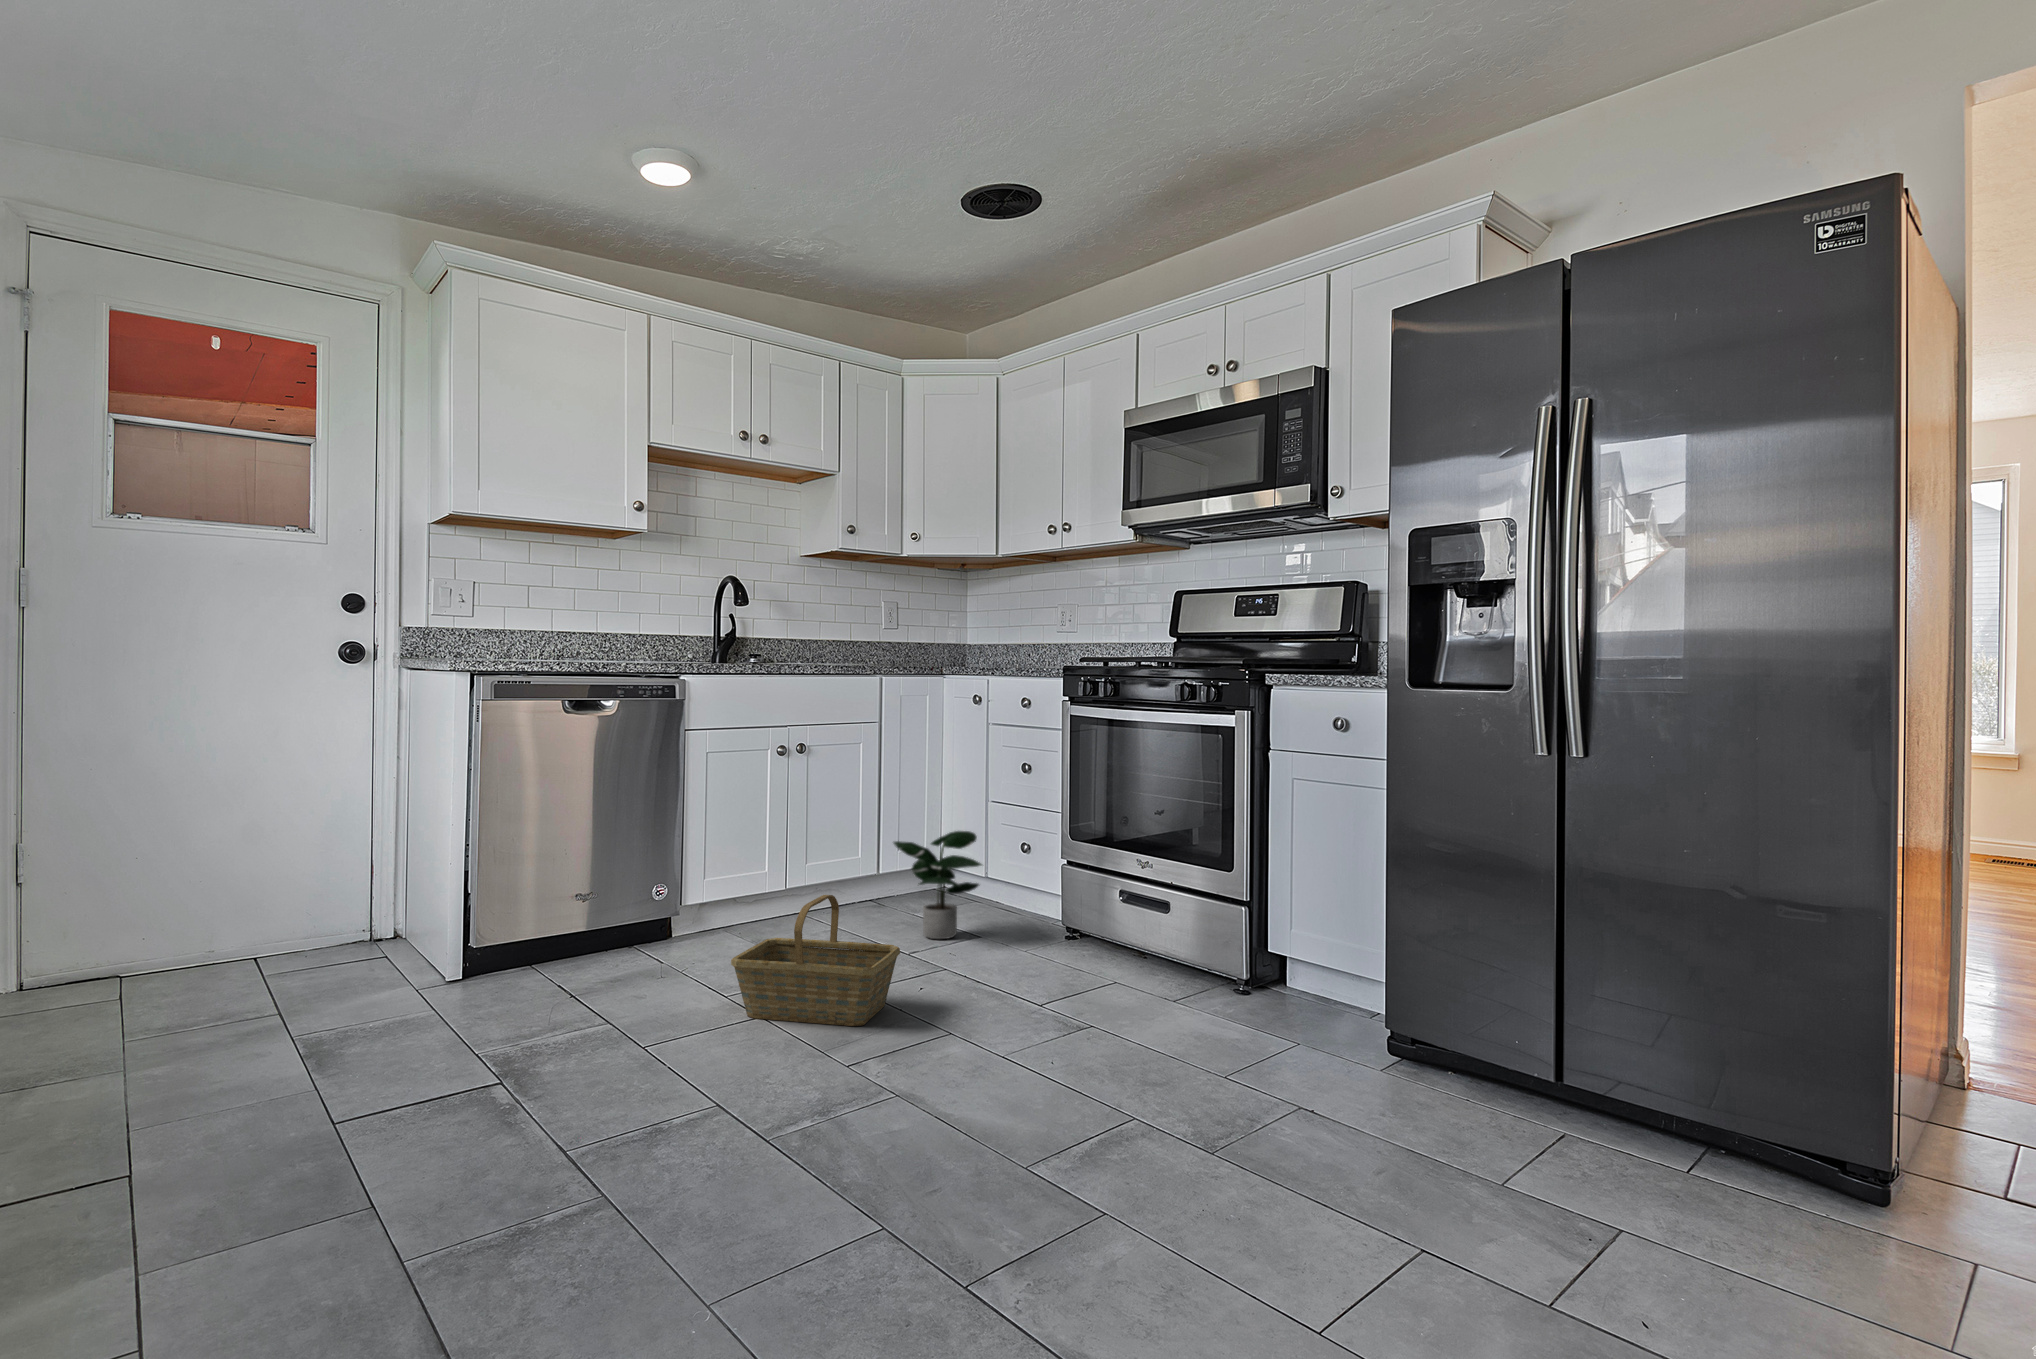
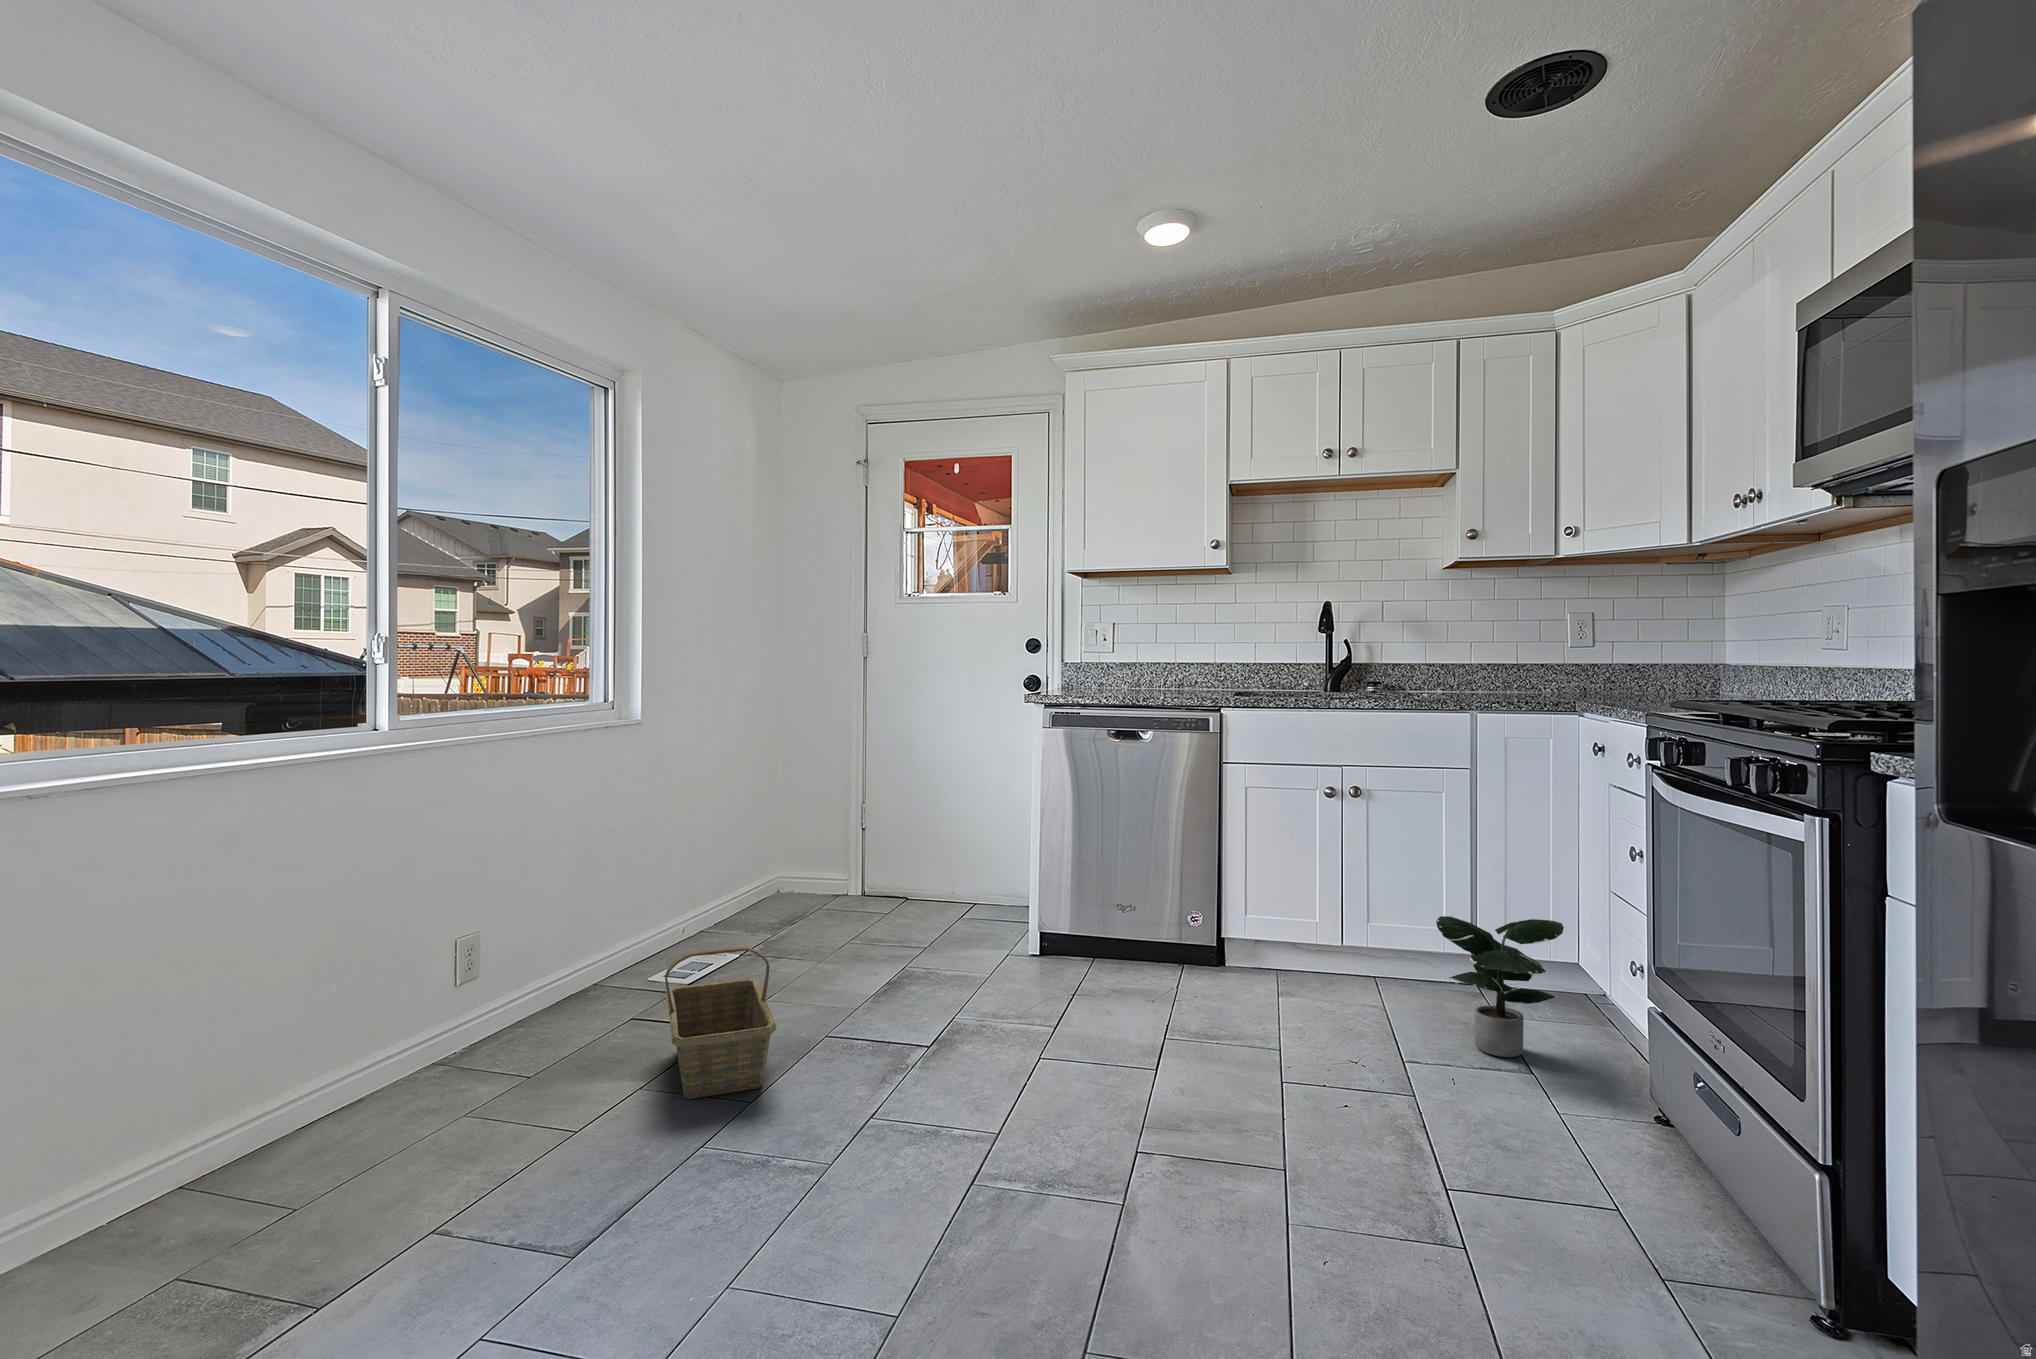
basket: present [731,895,900,1026] -> present [665,947,776,1099]

